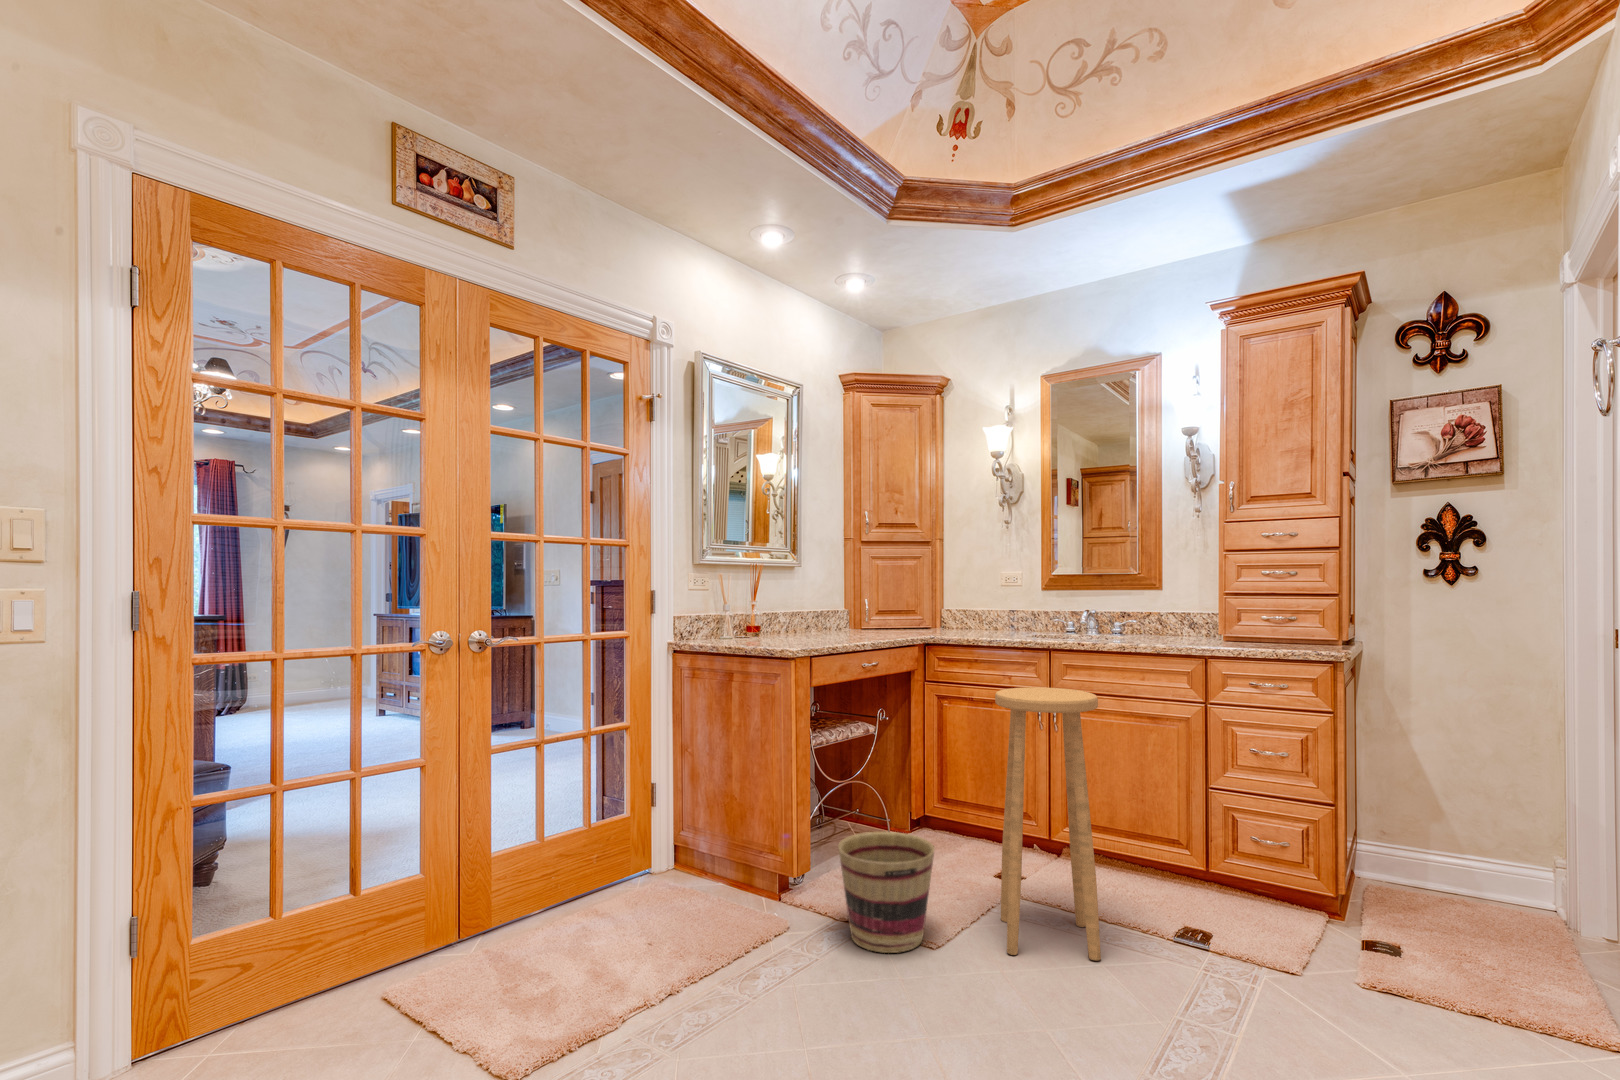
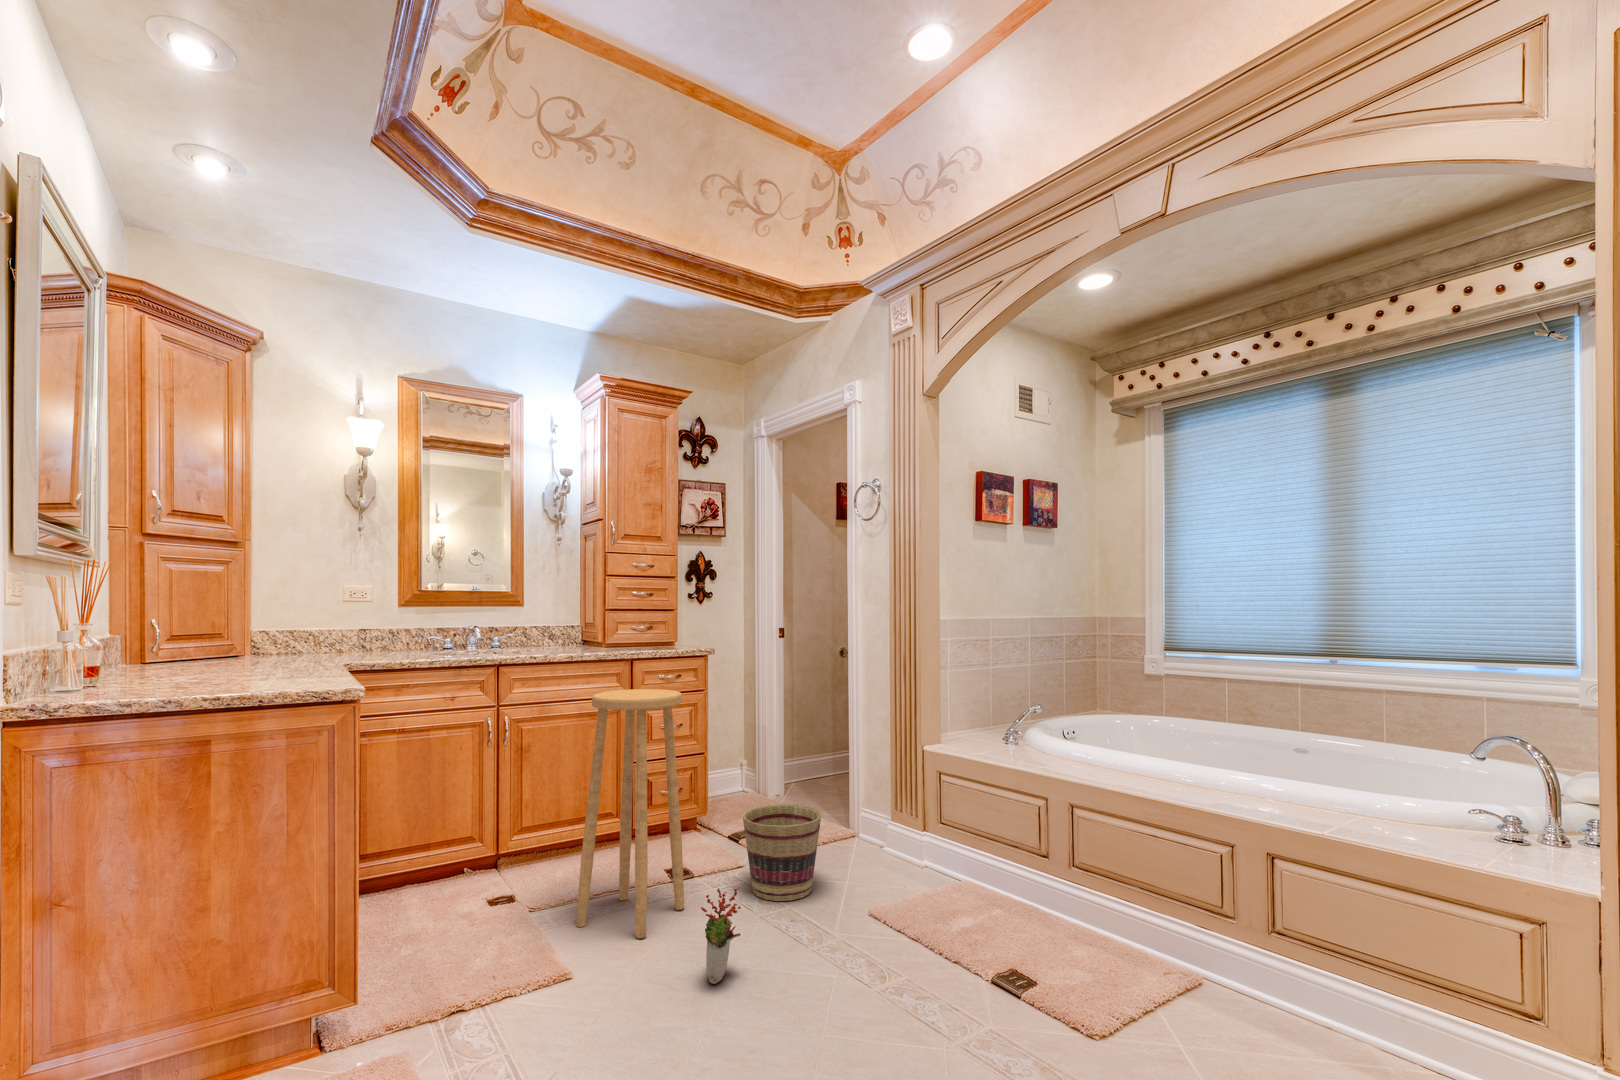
basket: present [838,832,935,953] -> present [743,803,821,901]
decorative plant: none [941,915,997,1015] -> present [701,887,741,984]

